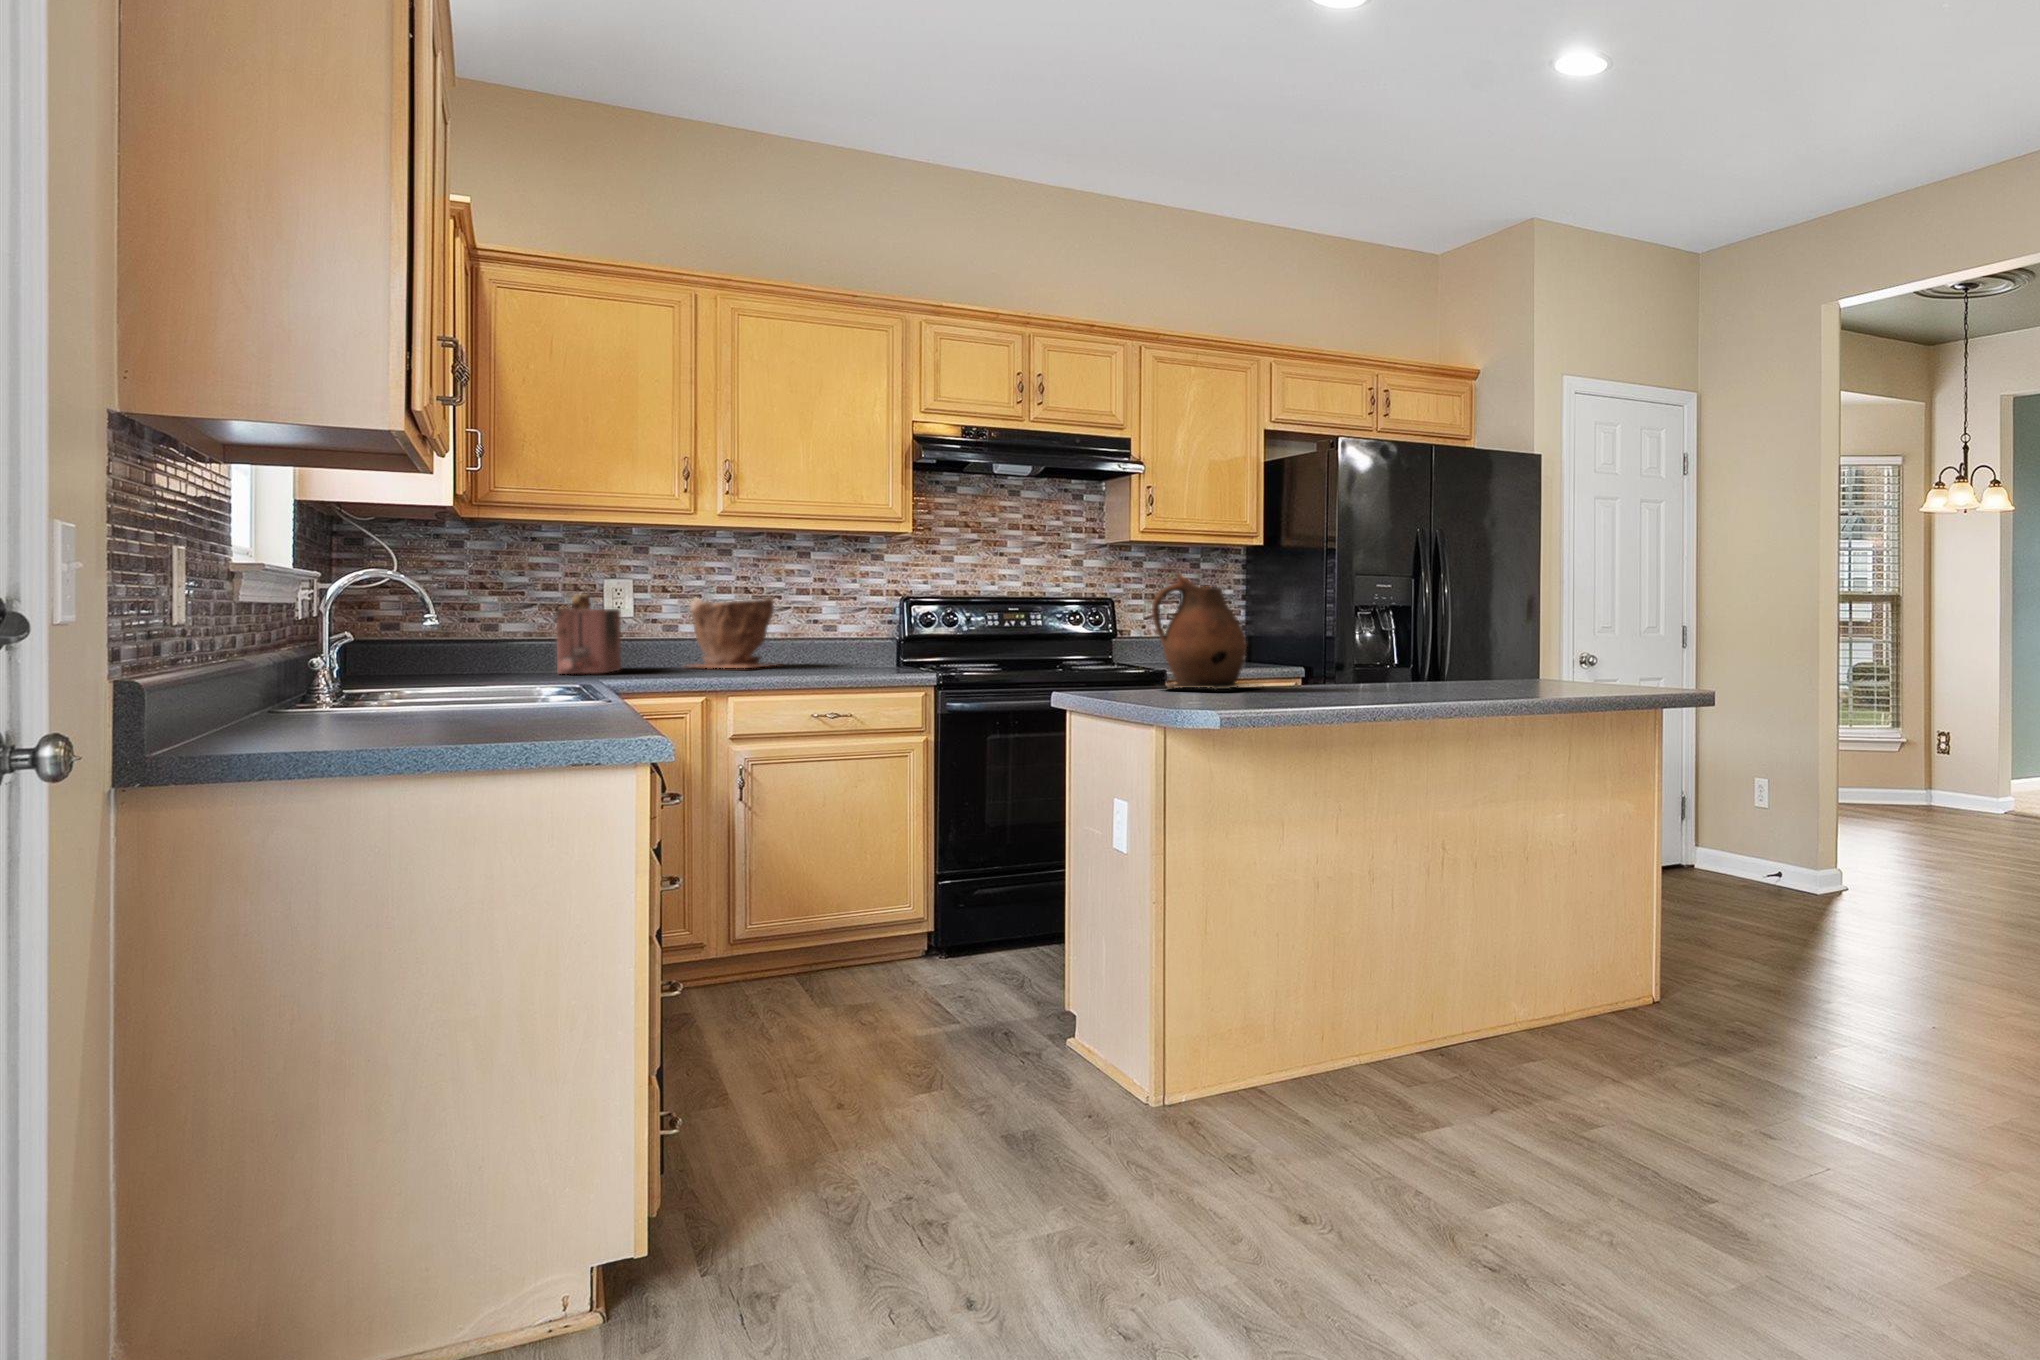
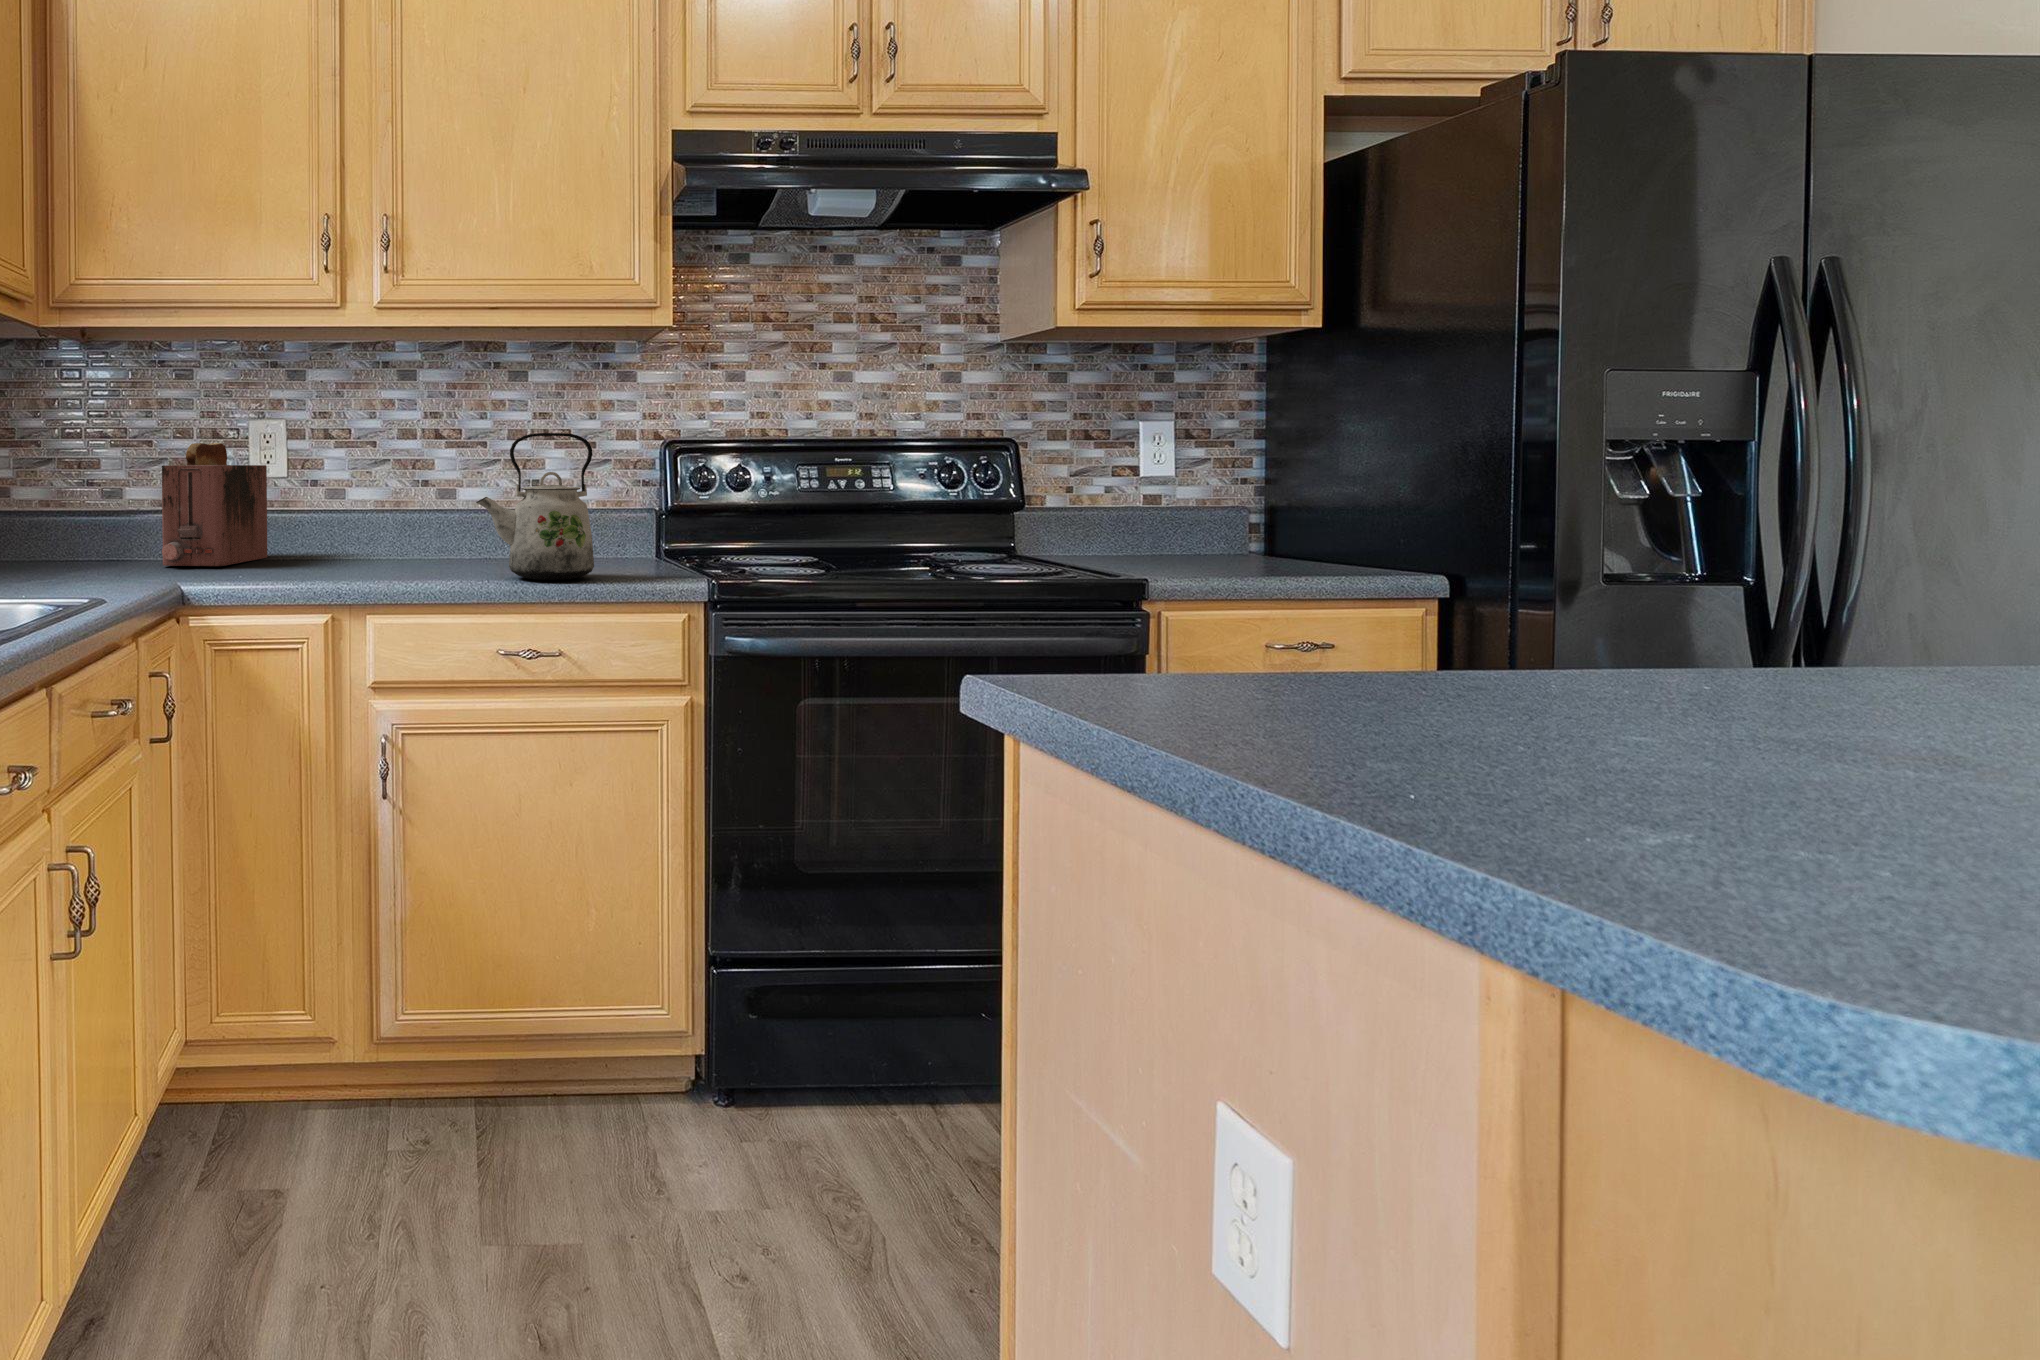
ceramic pitcher: present [1152,574,1249,690] -> none [1394,280,1904,792]
kettle: none [795,594,869,676] -> present [476,433,594,580]
plant pot: present [683,598,778,668] -> none [346,445,489,559]

